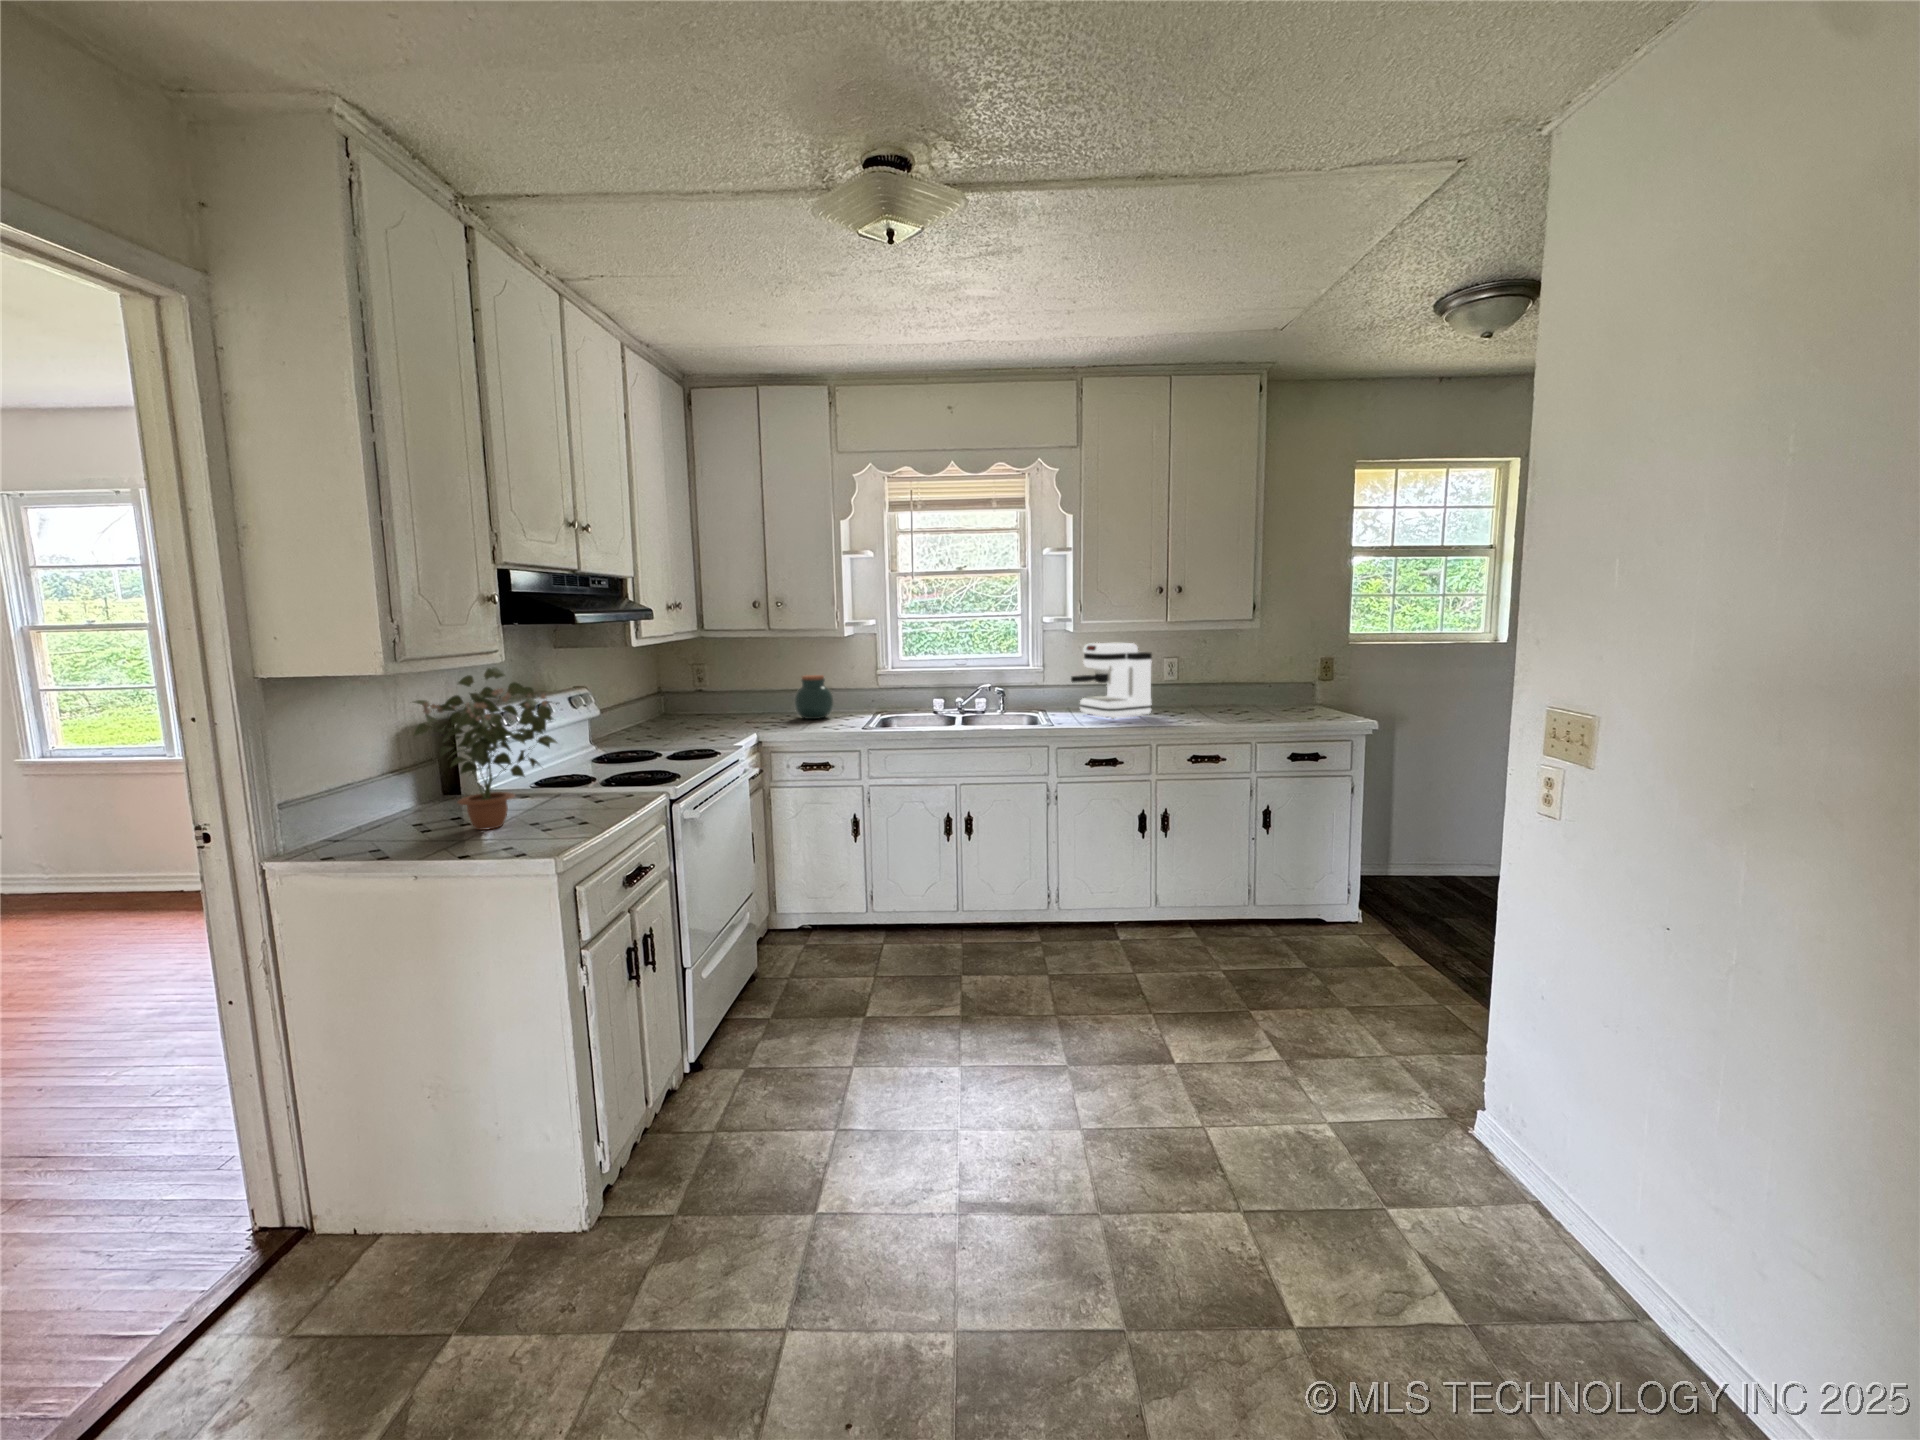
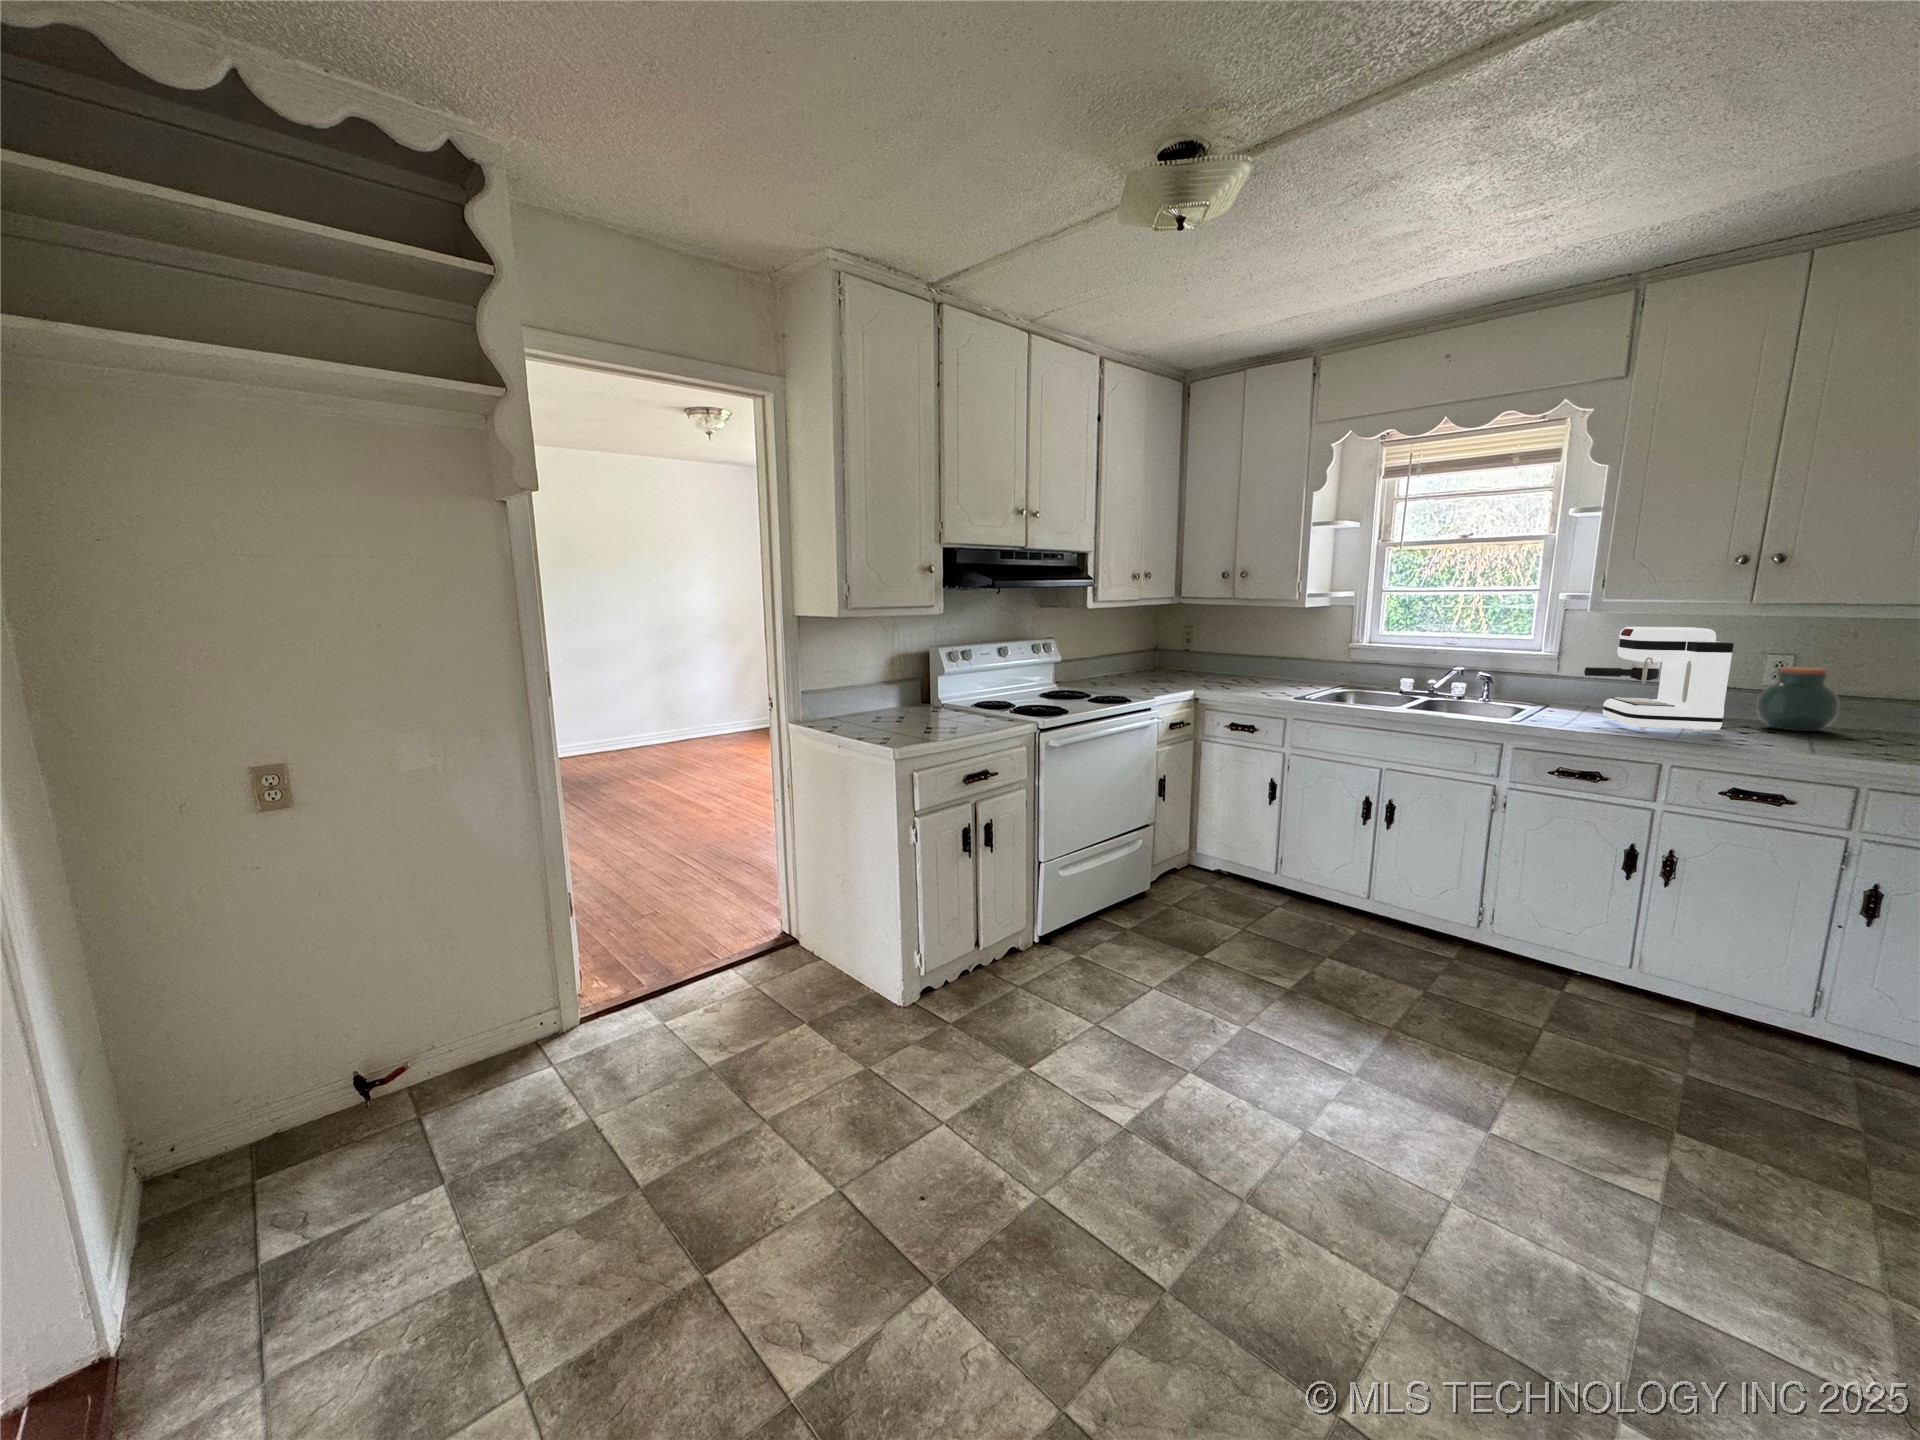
potted plant: present [414,667,557,830] -> none [877,616,957,726]
jar: present [794,675,834,719] -> present [1756,667,1840,731]

